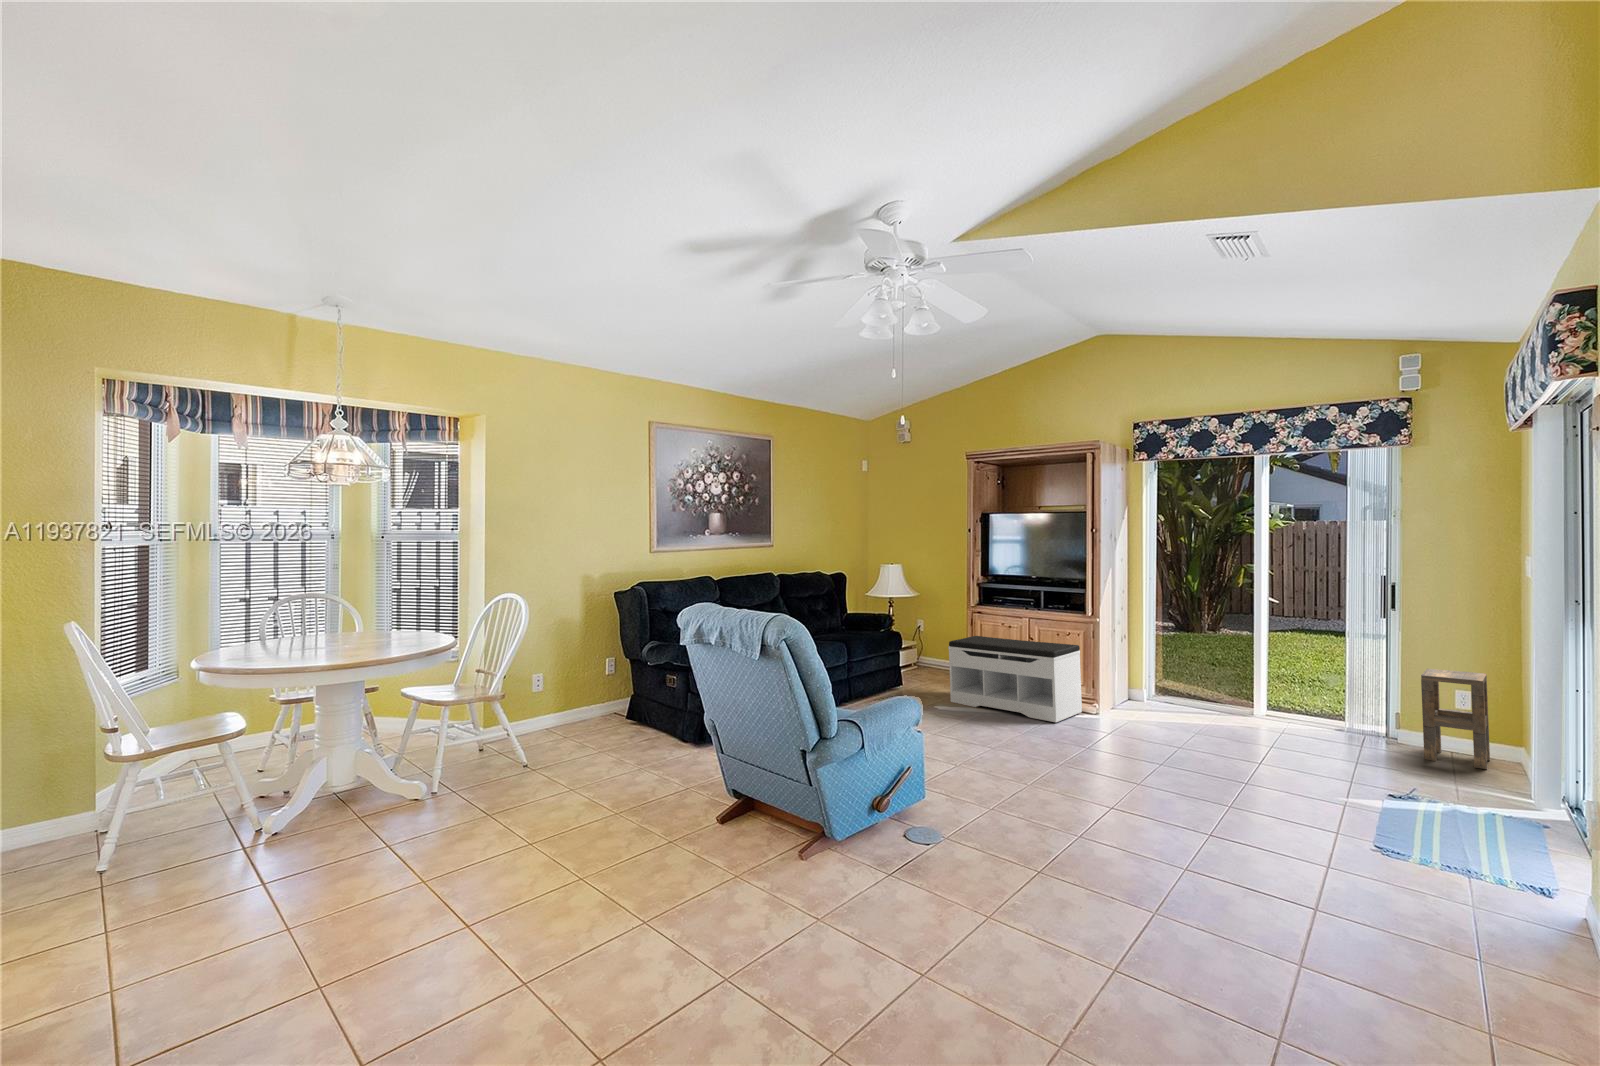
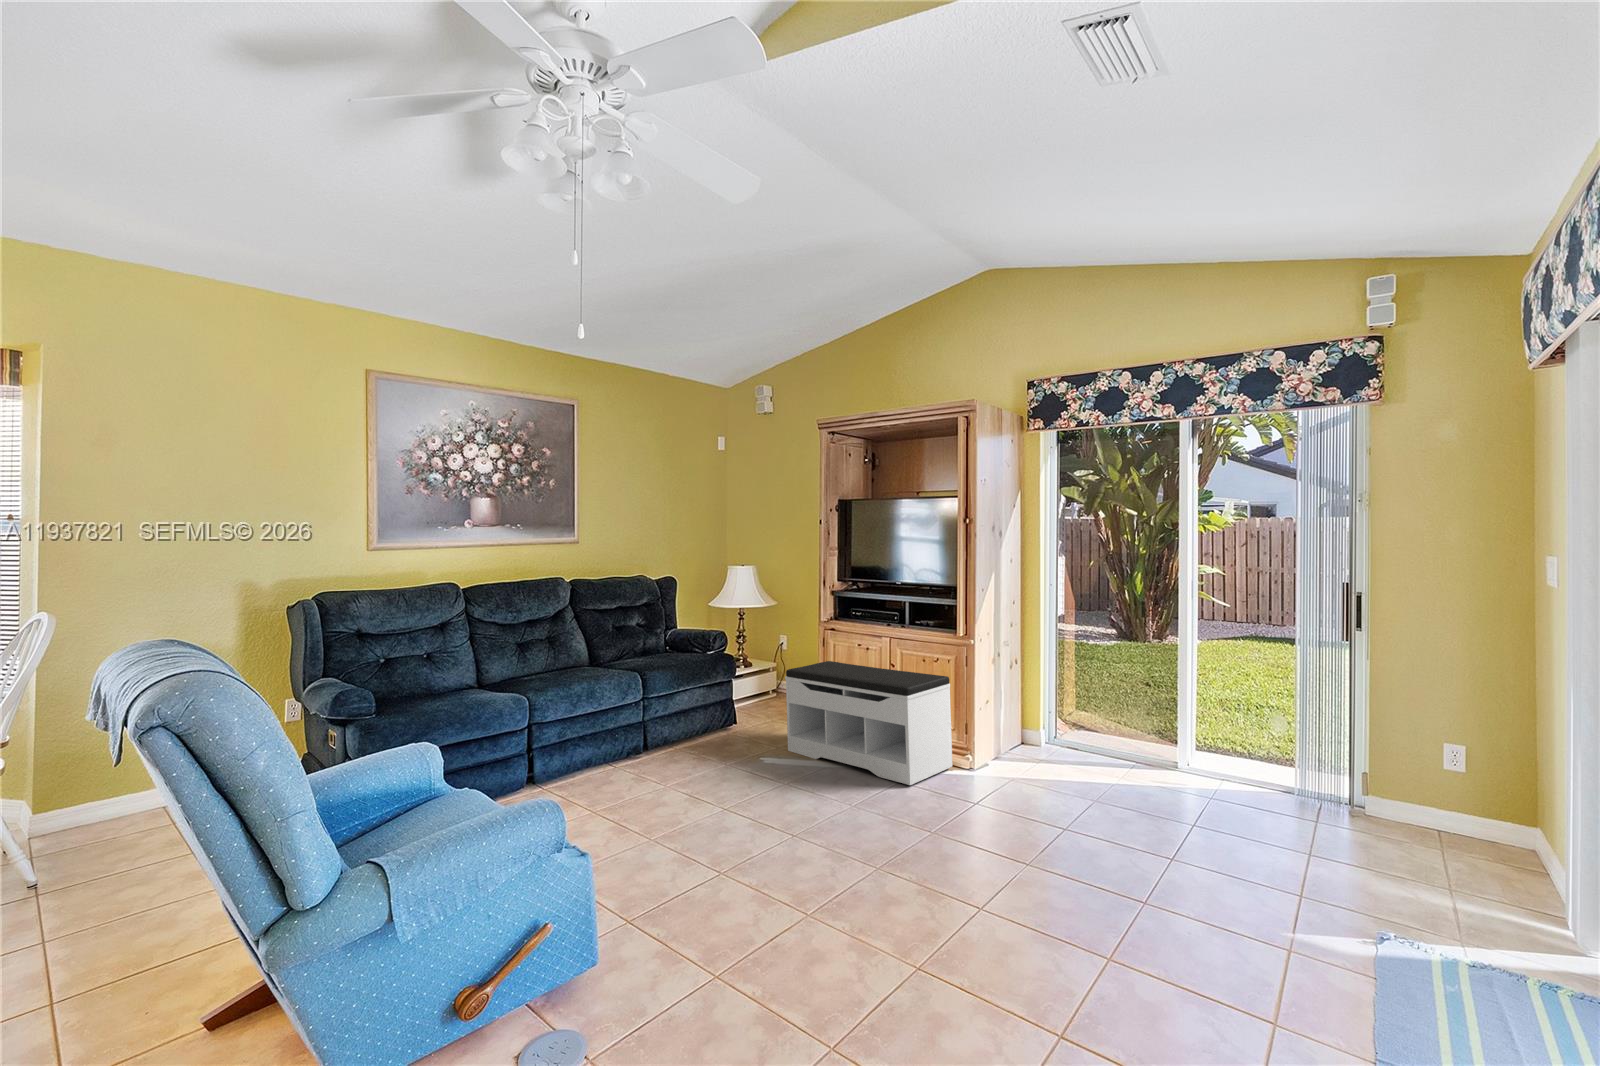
side table: present [1421,669,1490,769] -> none [1397,714,1491,866]

